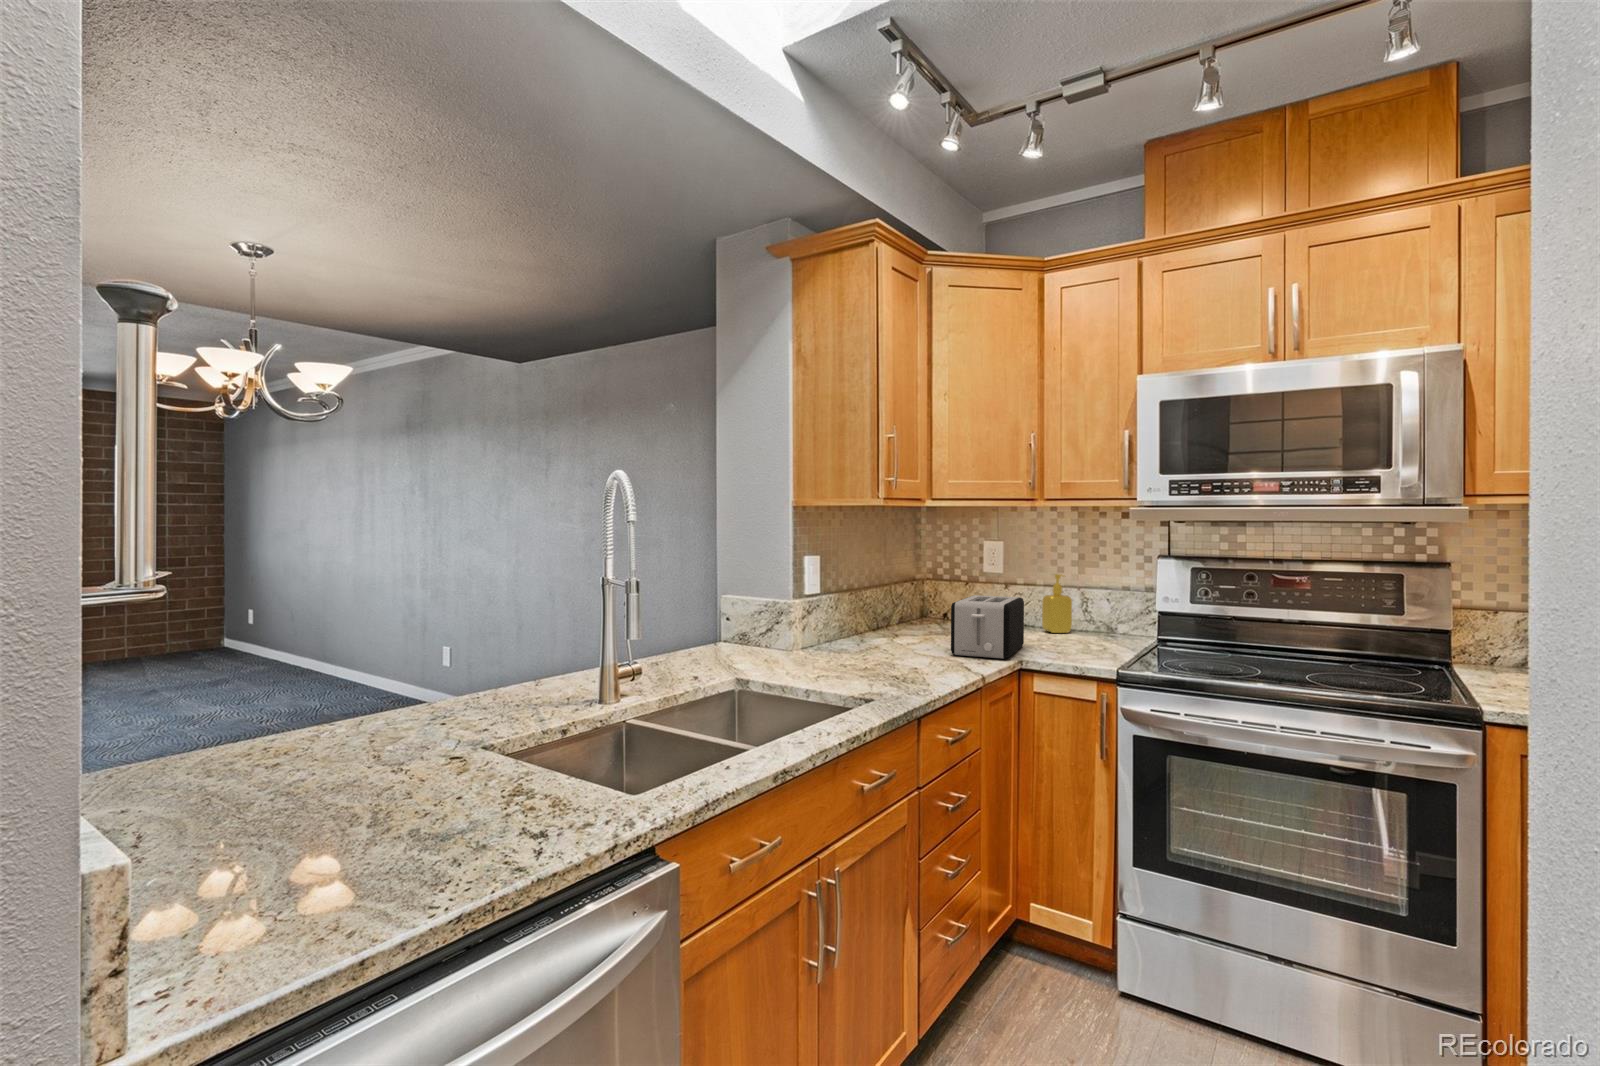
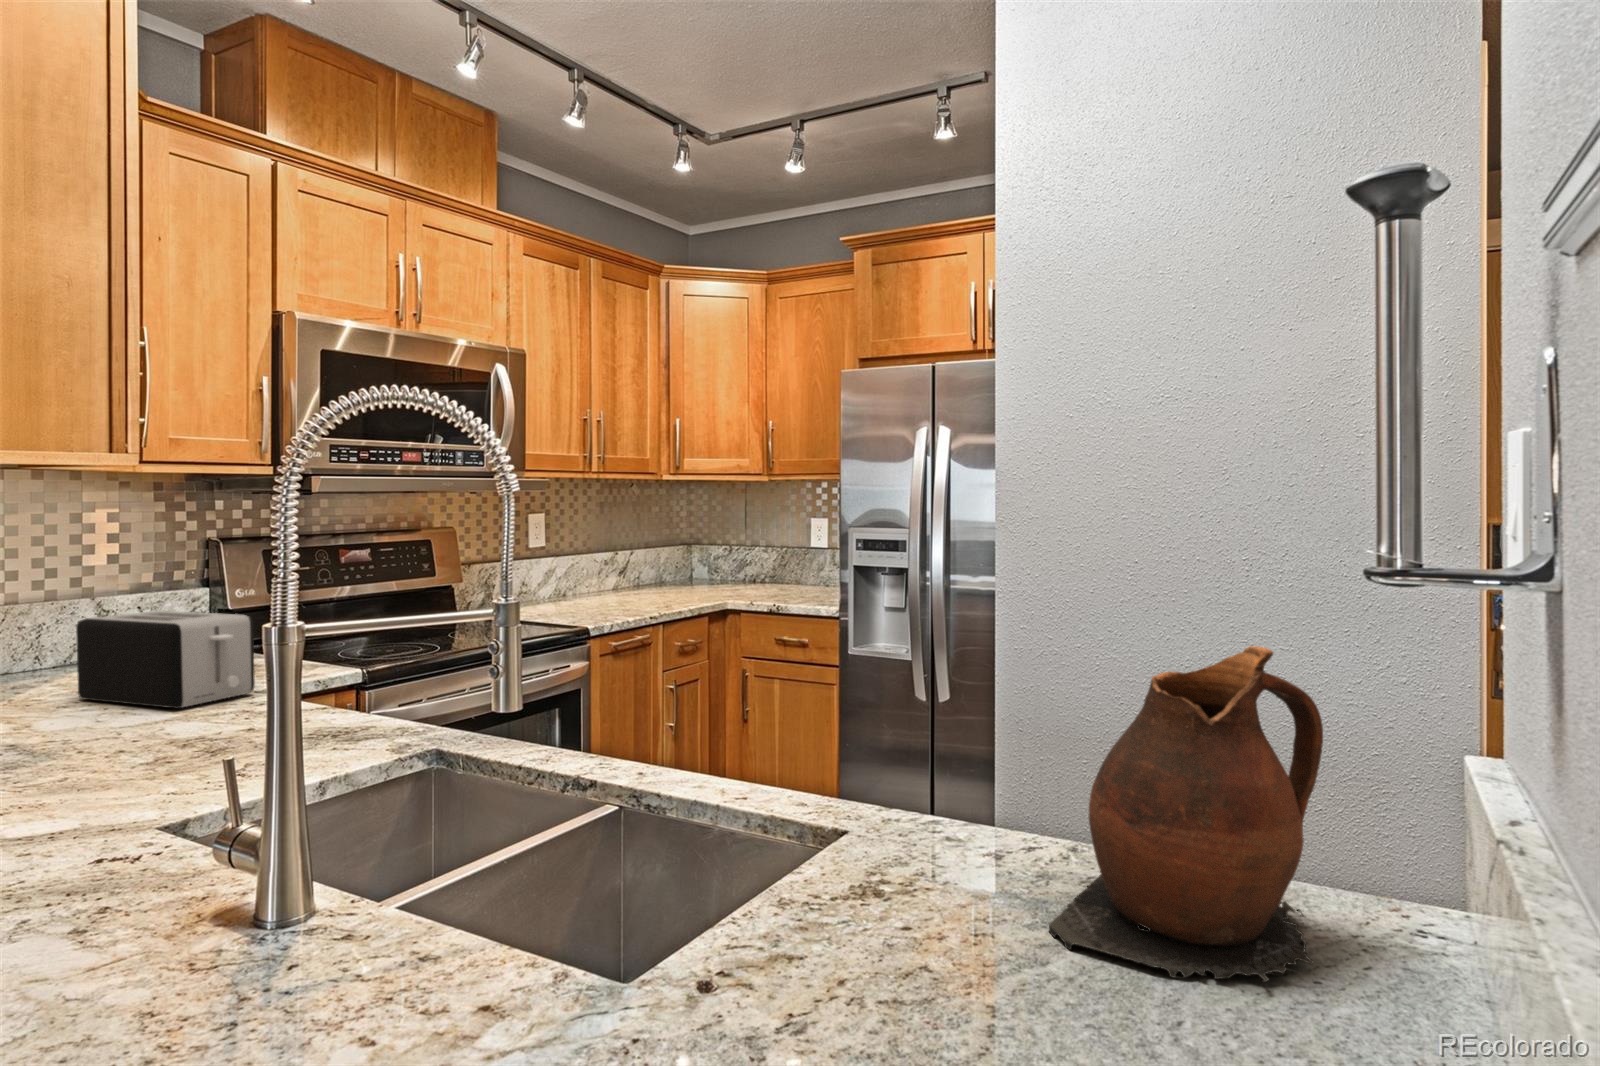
soap dispenser: present [1042,574,1072,633] -> none [53,577,99,671]
ceramic pitcher: none [215,665,454,927] -> present [1049,646,1323,982]

